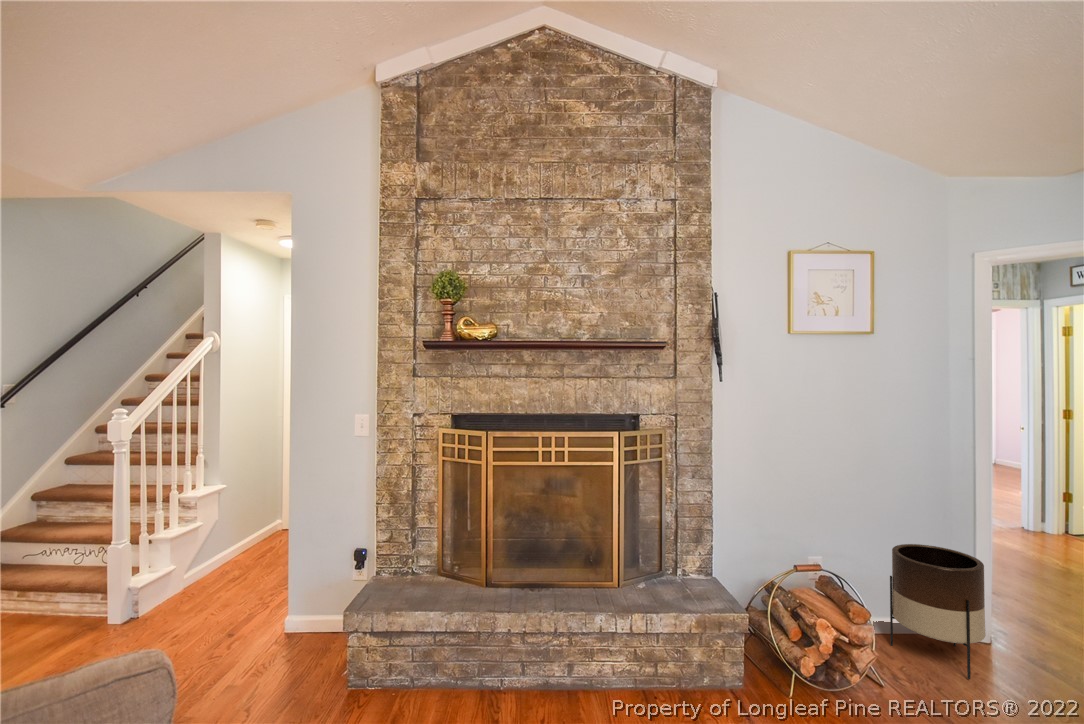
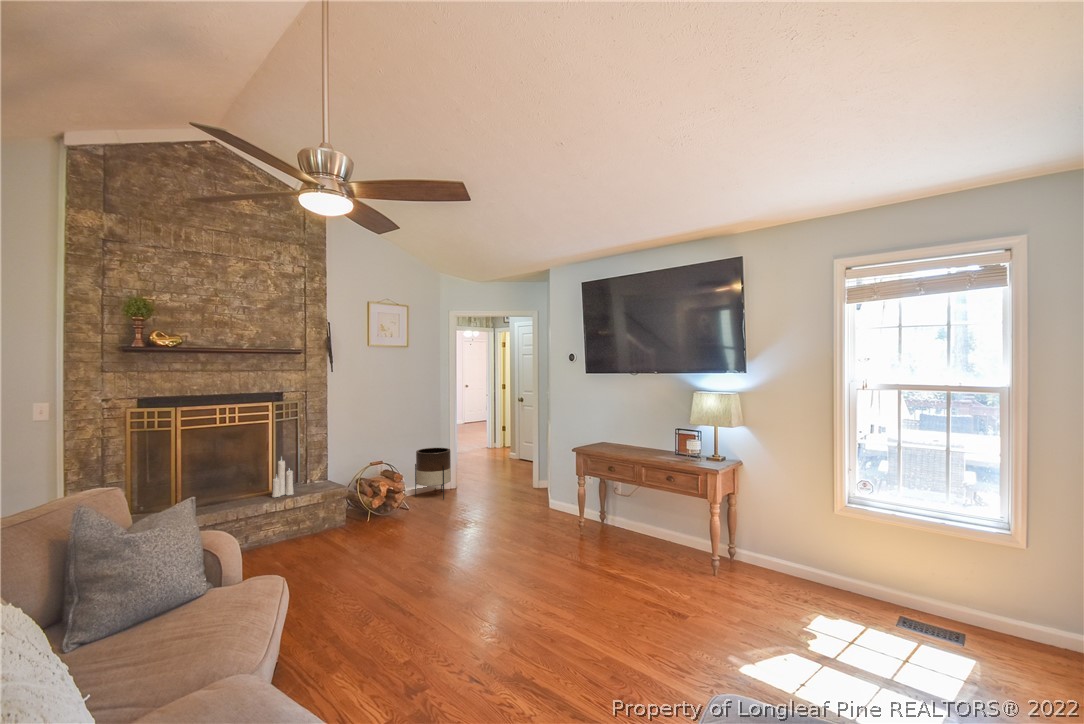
candle: none [612,526,647,604] -> present [272,460,293,497]

